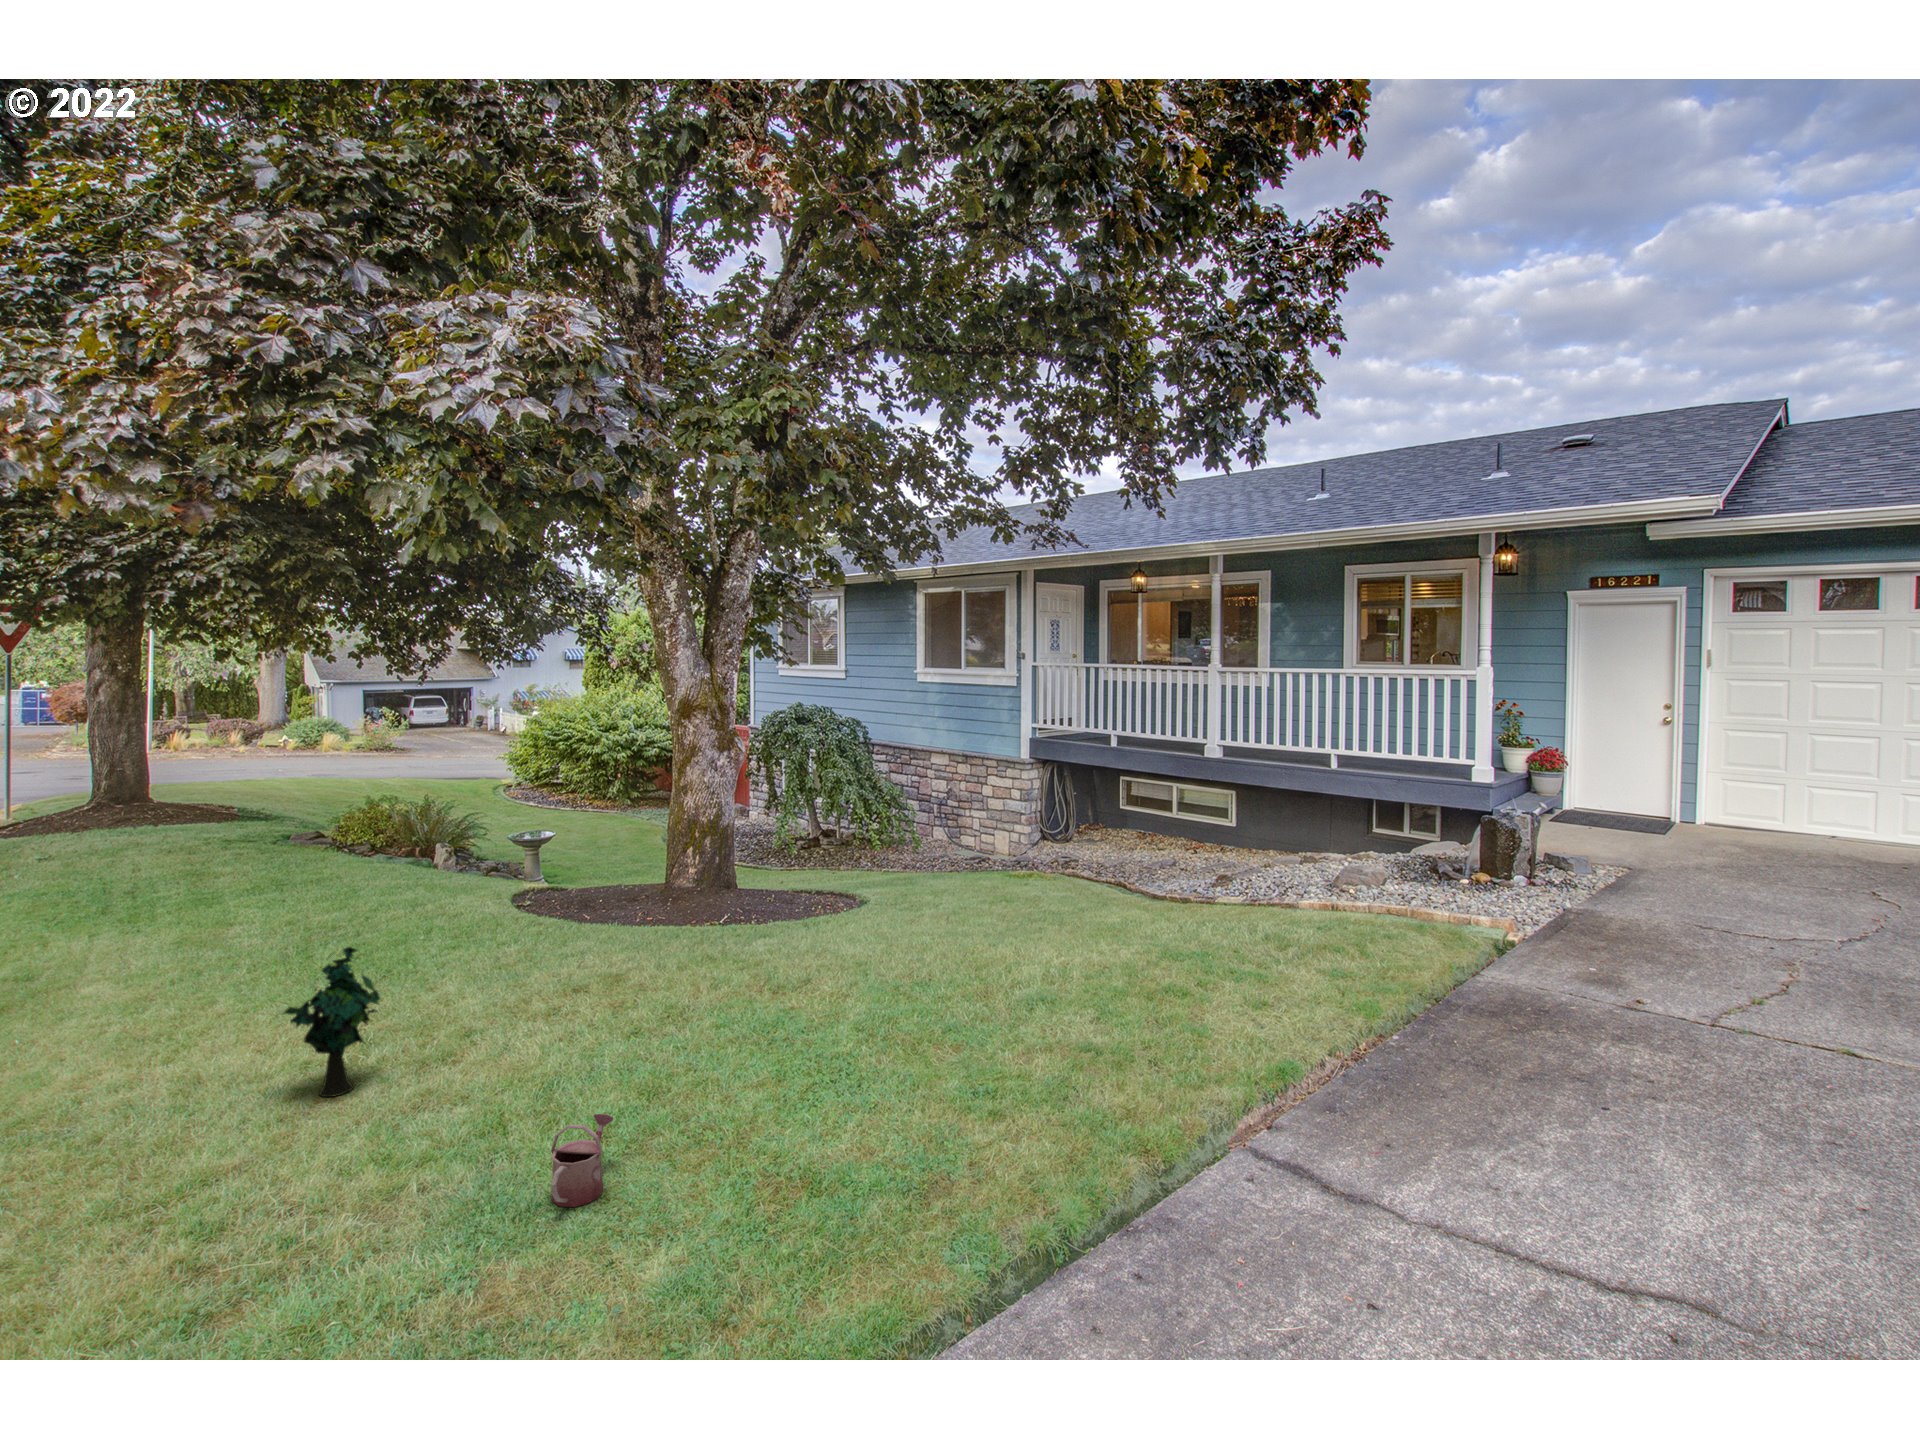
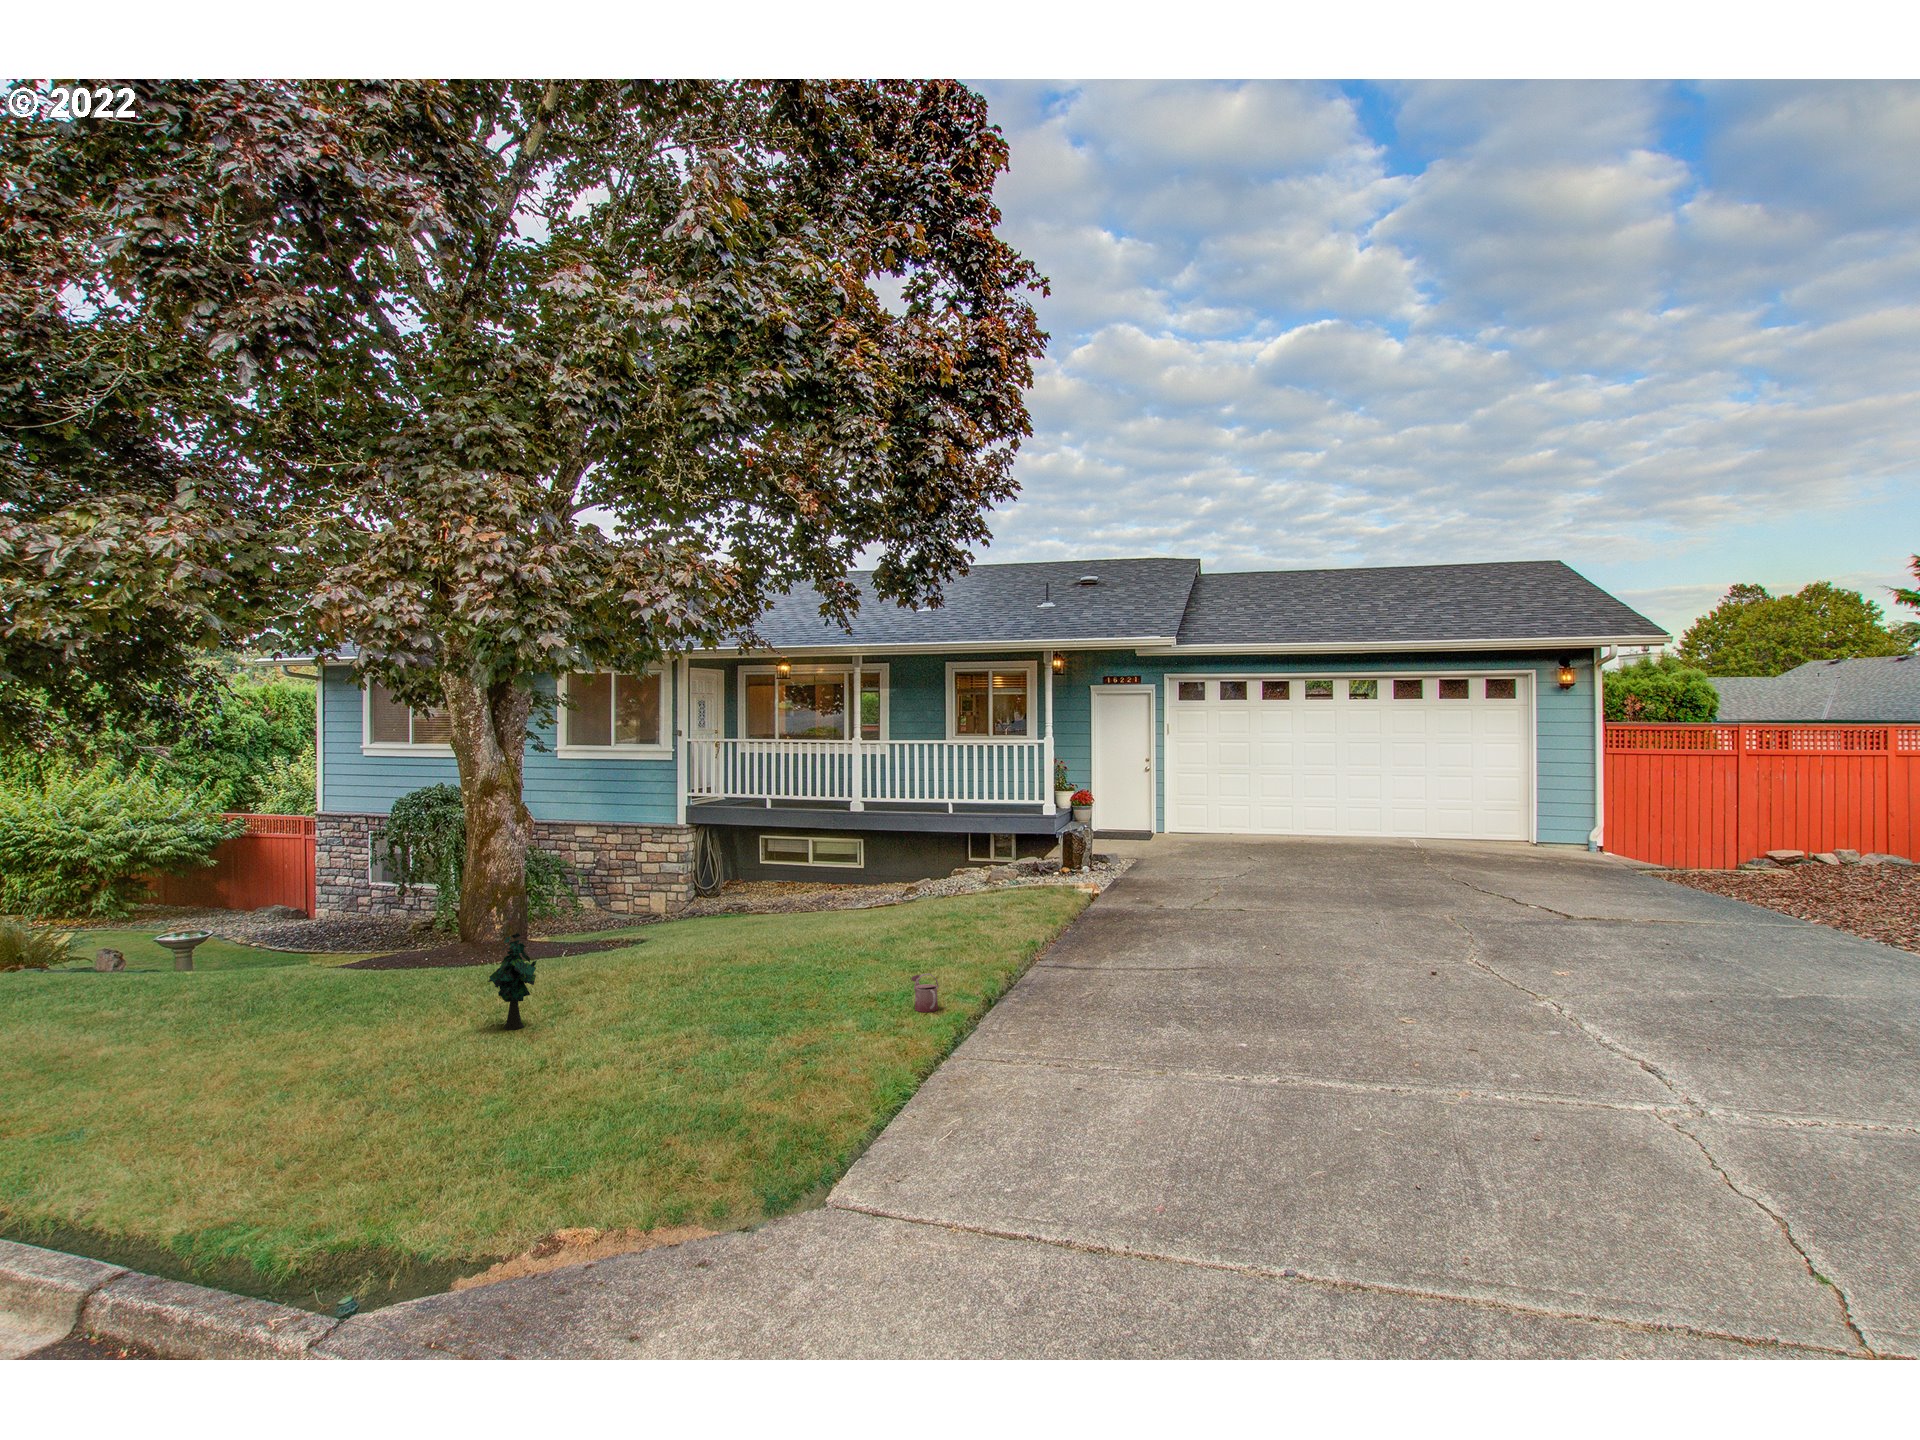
watering can: present [551,1114,614,1207] -> present [911,973,939,1012]

